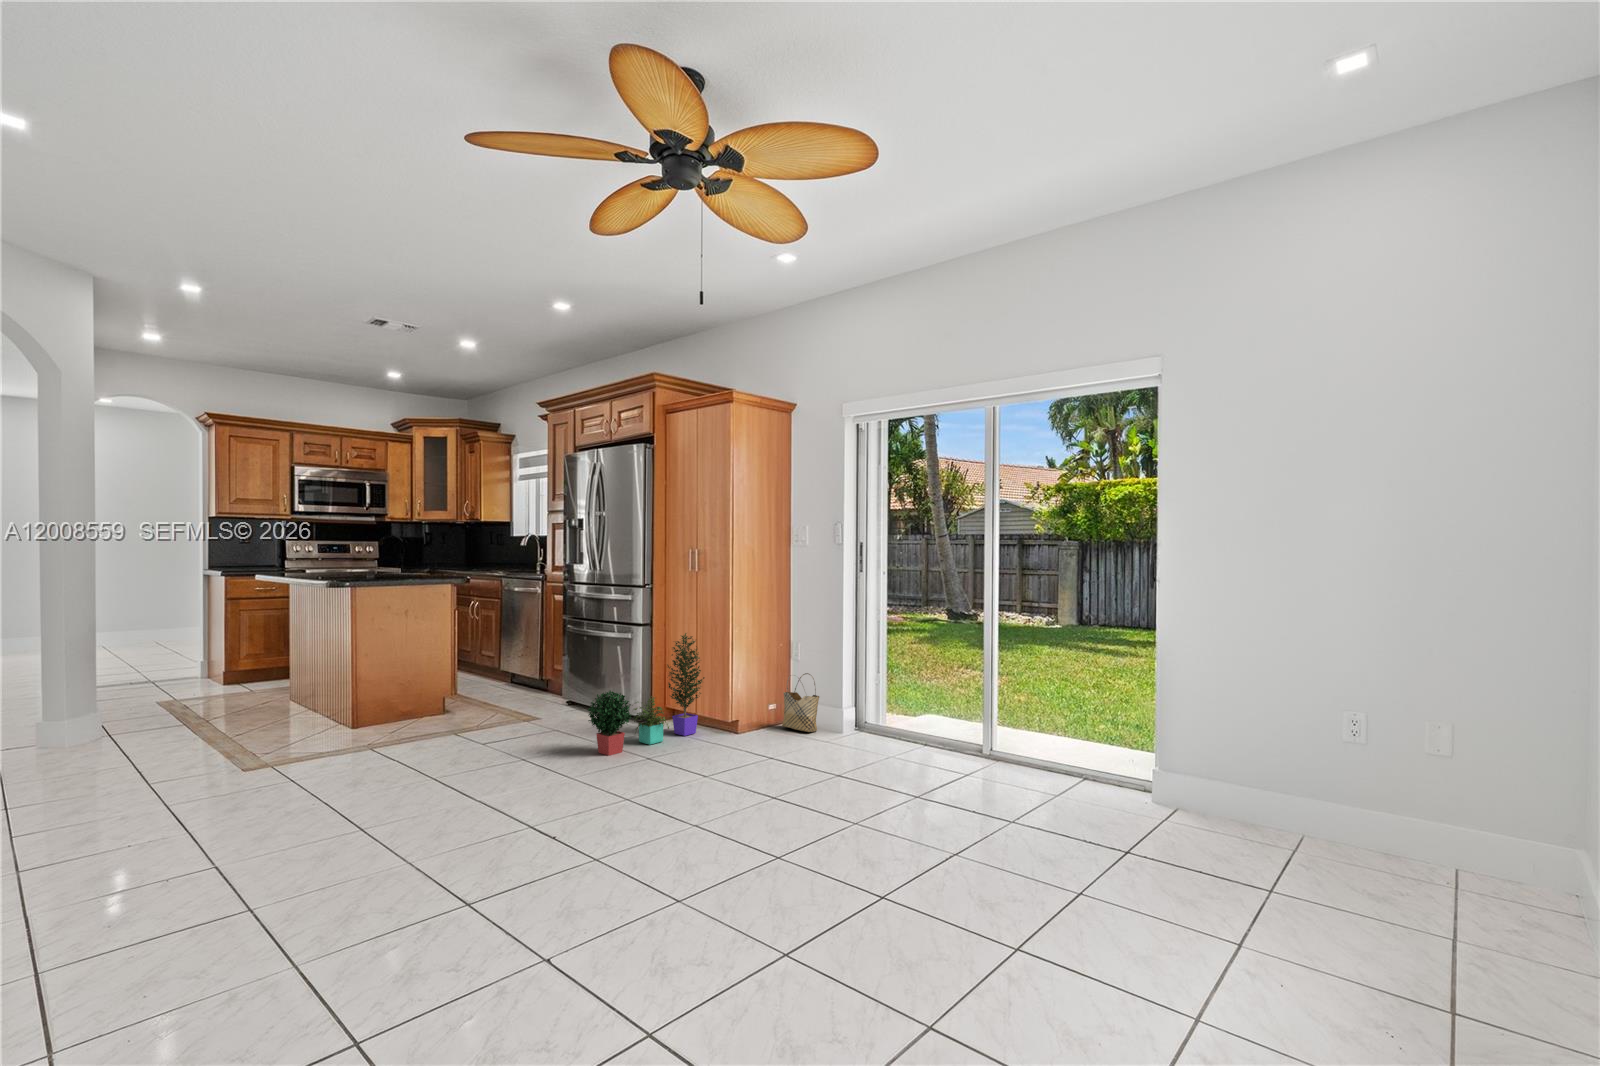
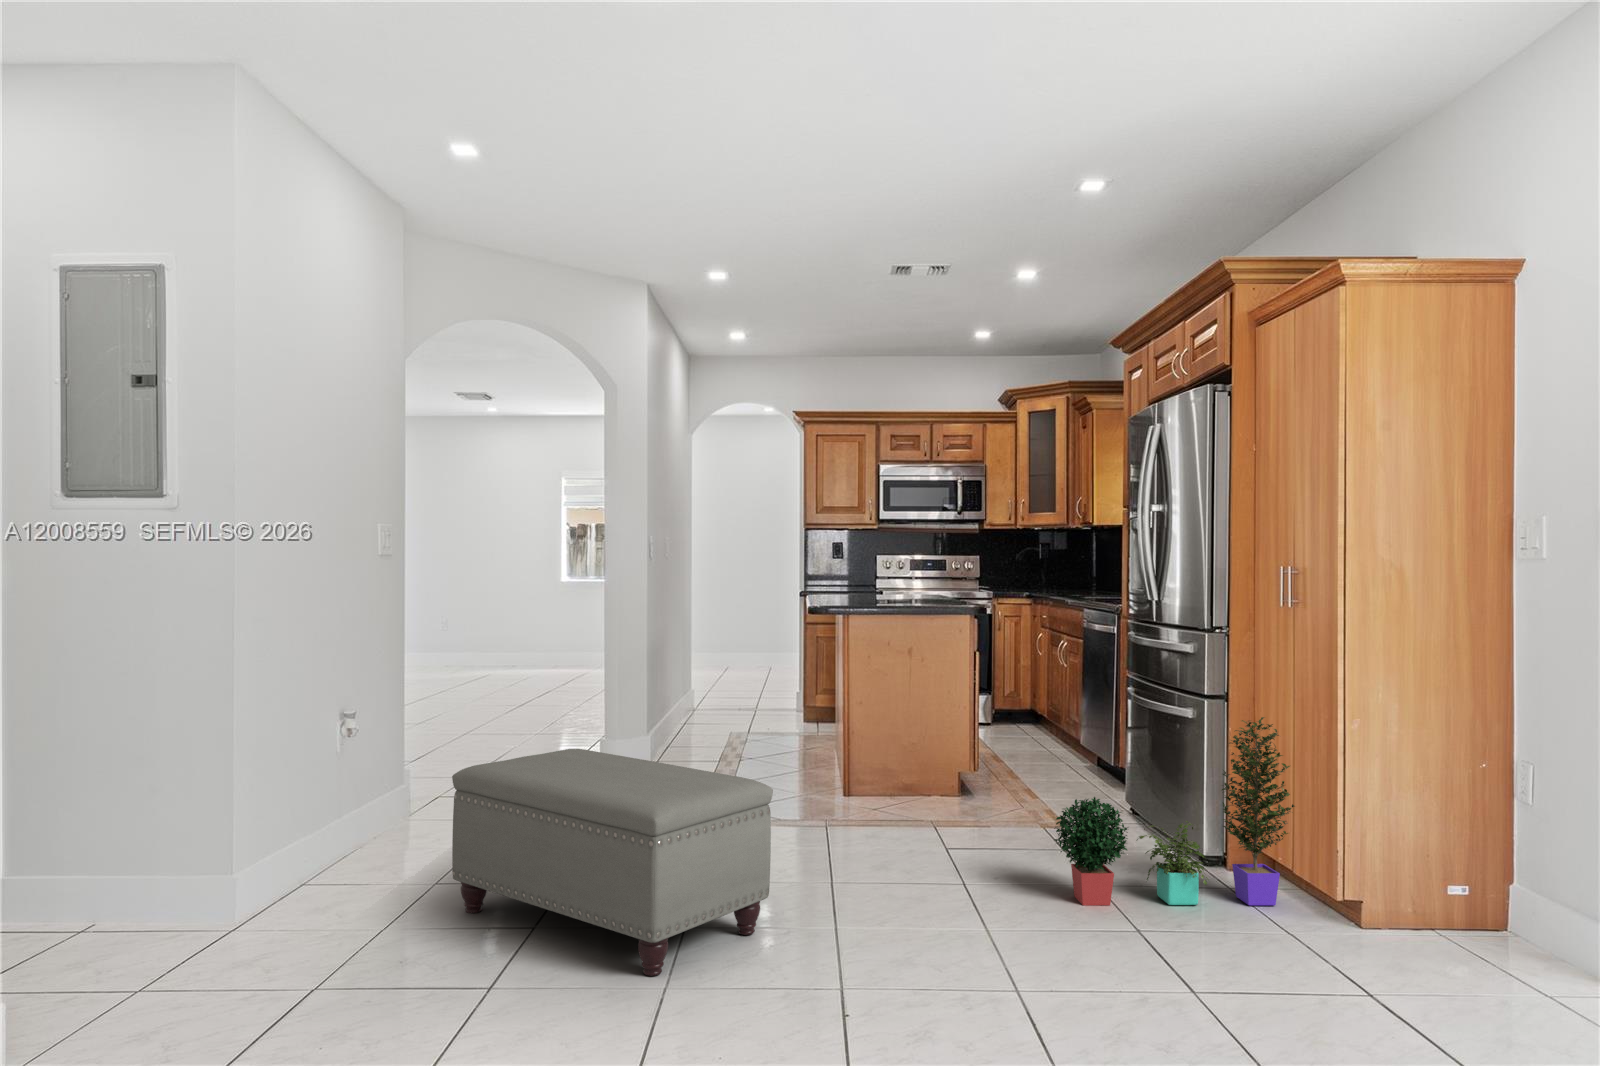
woven basket: present [782,673,819,732] -> none [1471,833,1558,968]
ottoman: none [126,712,447,883] -> present [452,749,773,976]

